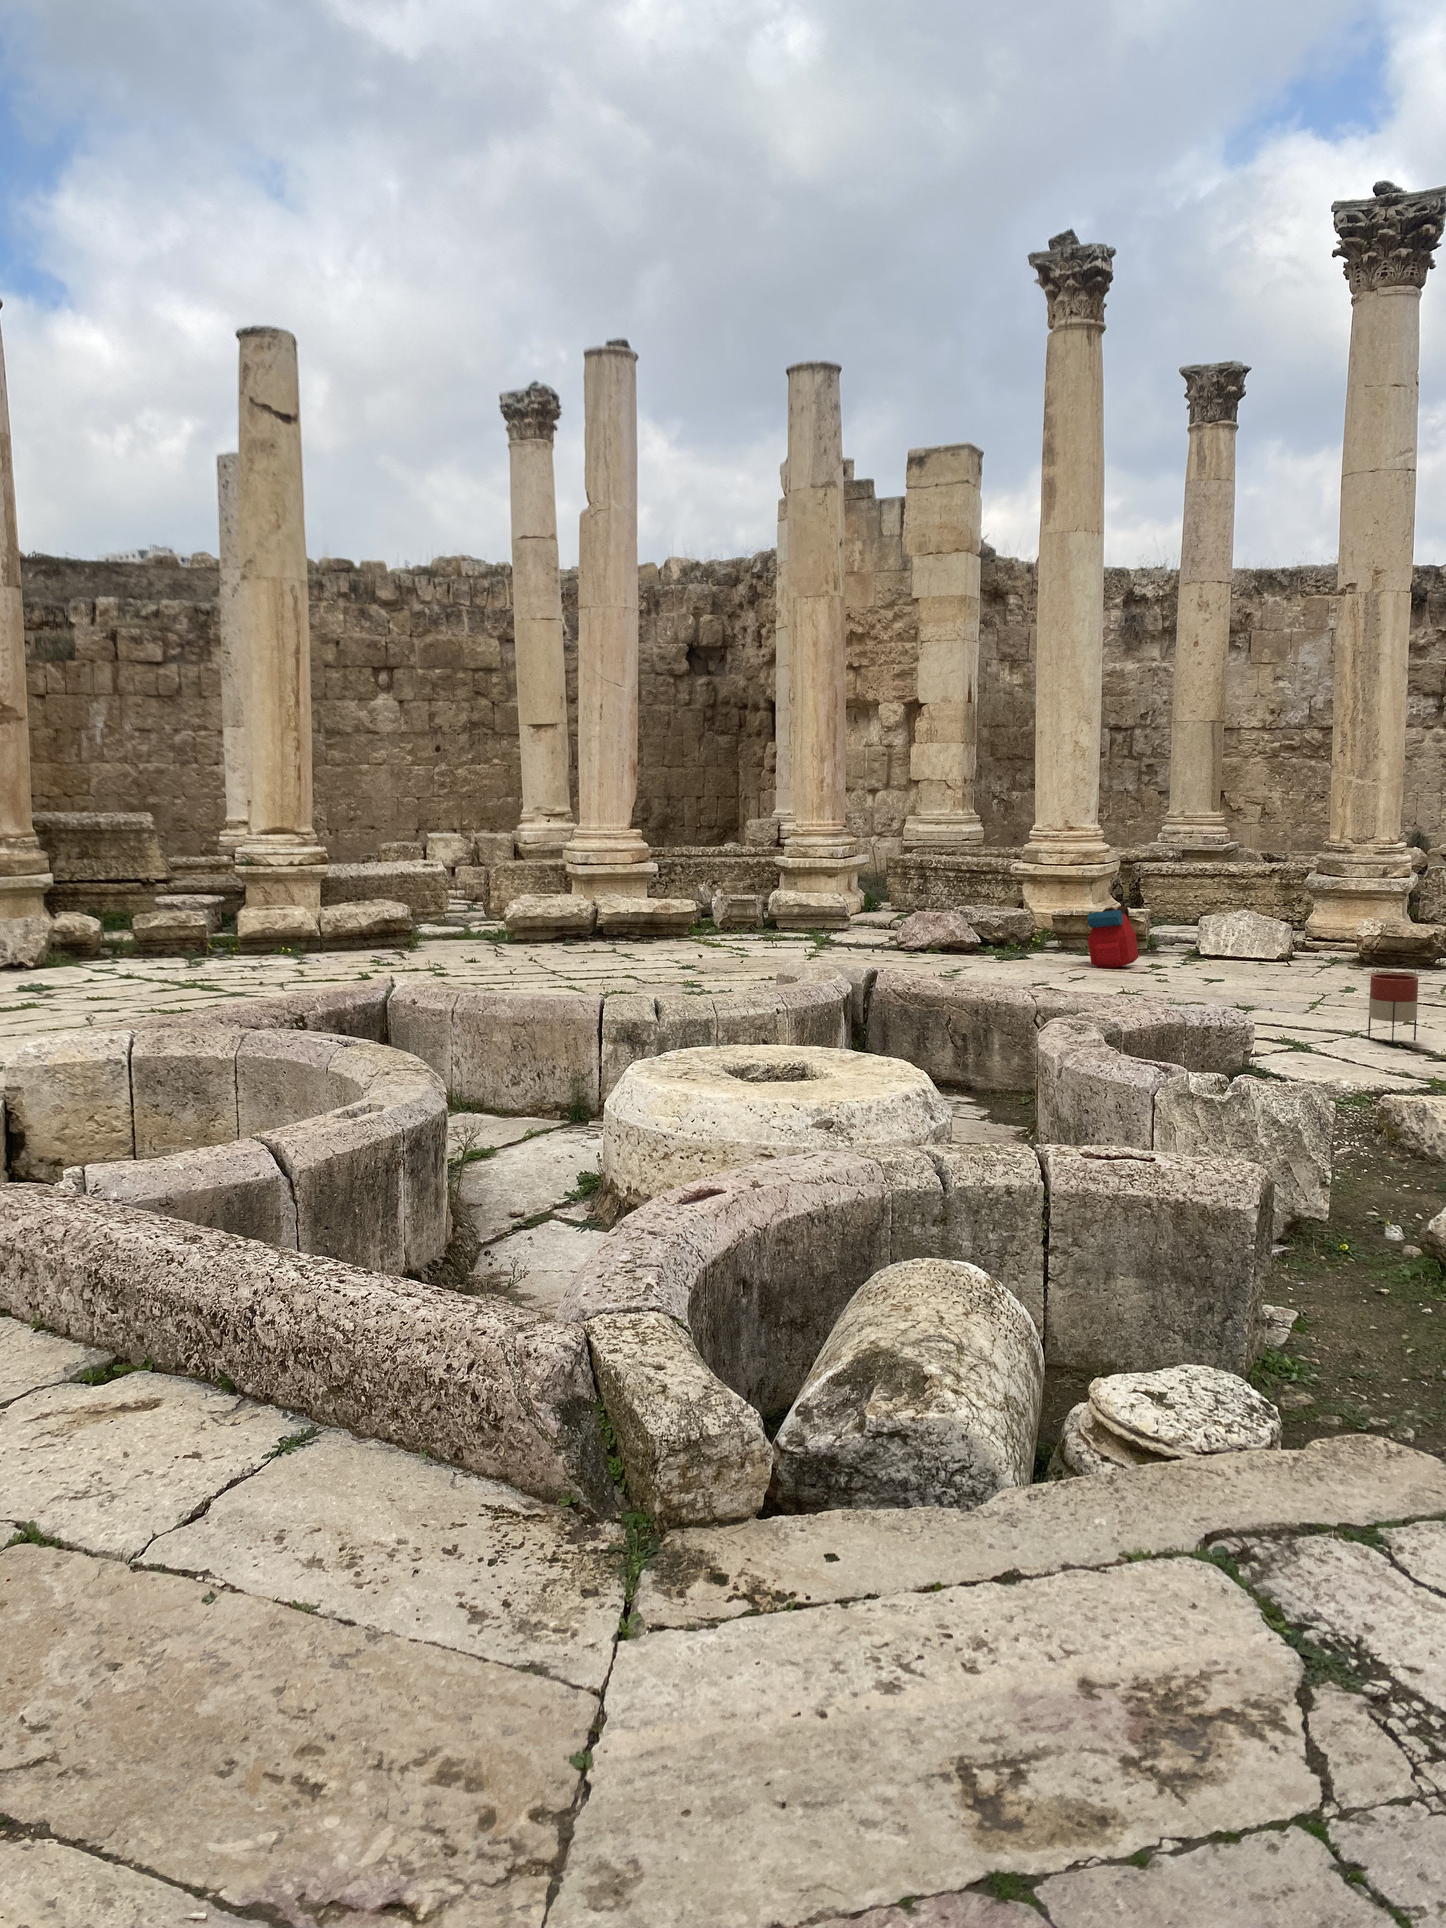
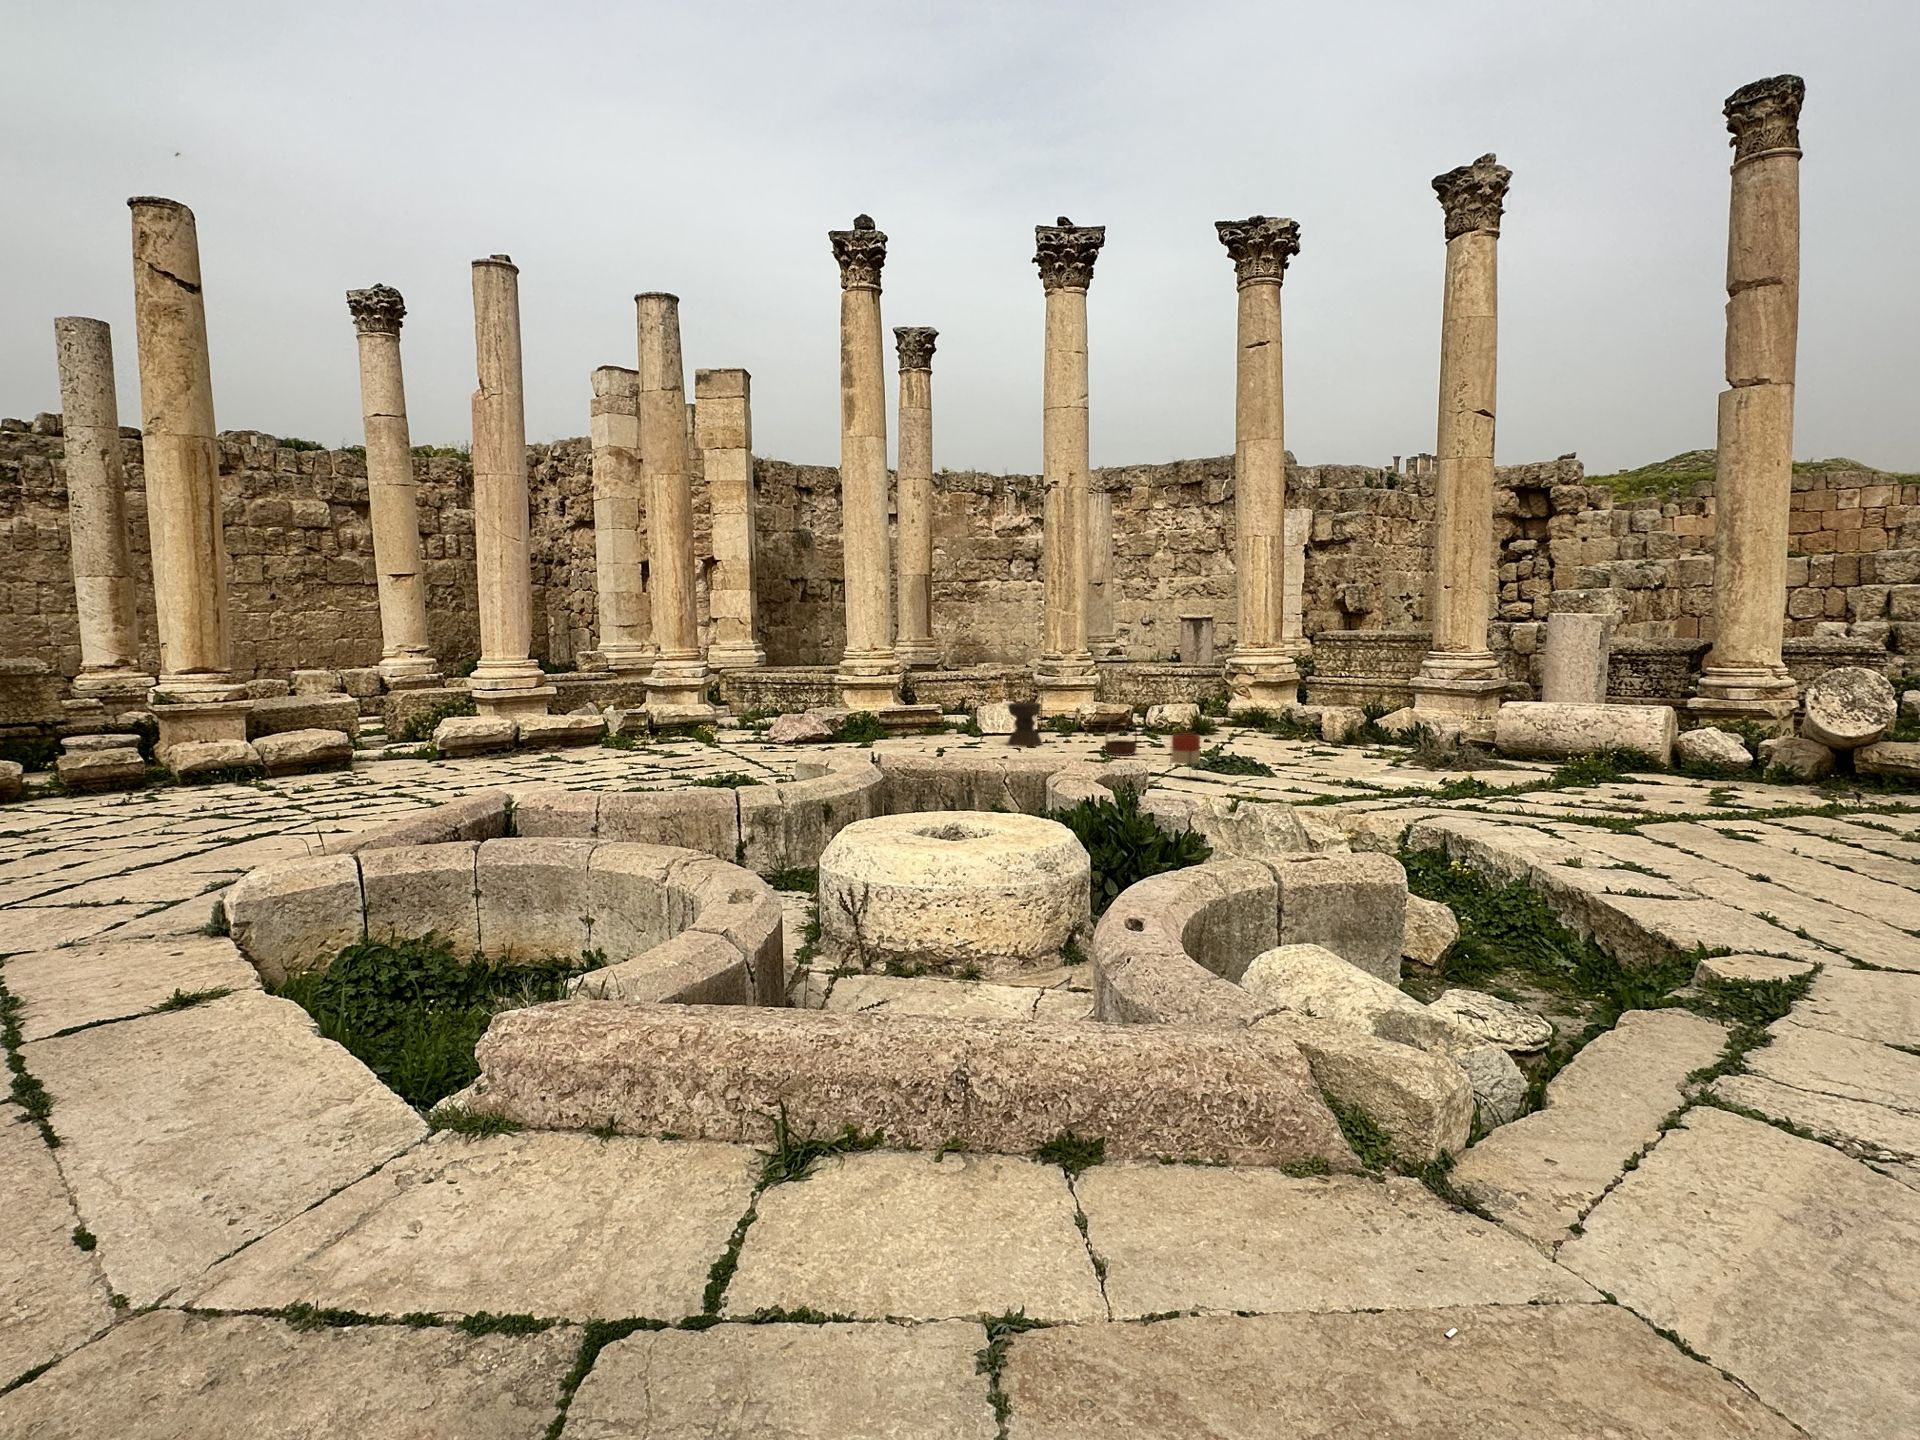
backpack: present [1087,906,1138,968] -> none [929,702,962,746]
stool: none [1201,911,1260,979] -> present [1007,702,1042,747]
basket: none [1331,938,1384,1002] -> present [1105,715,1137,756]

